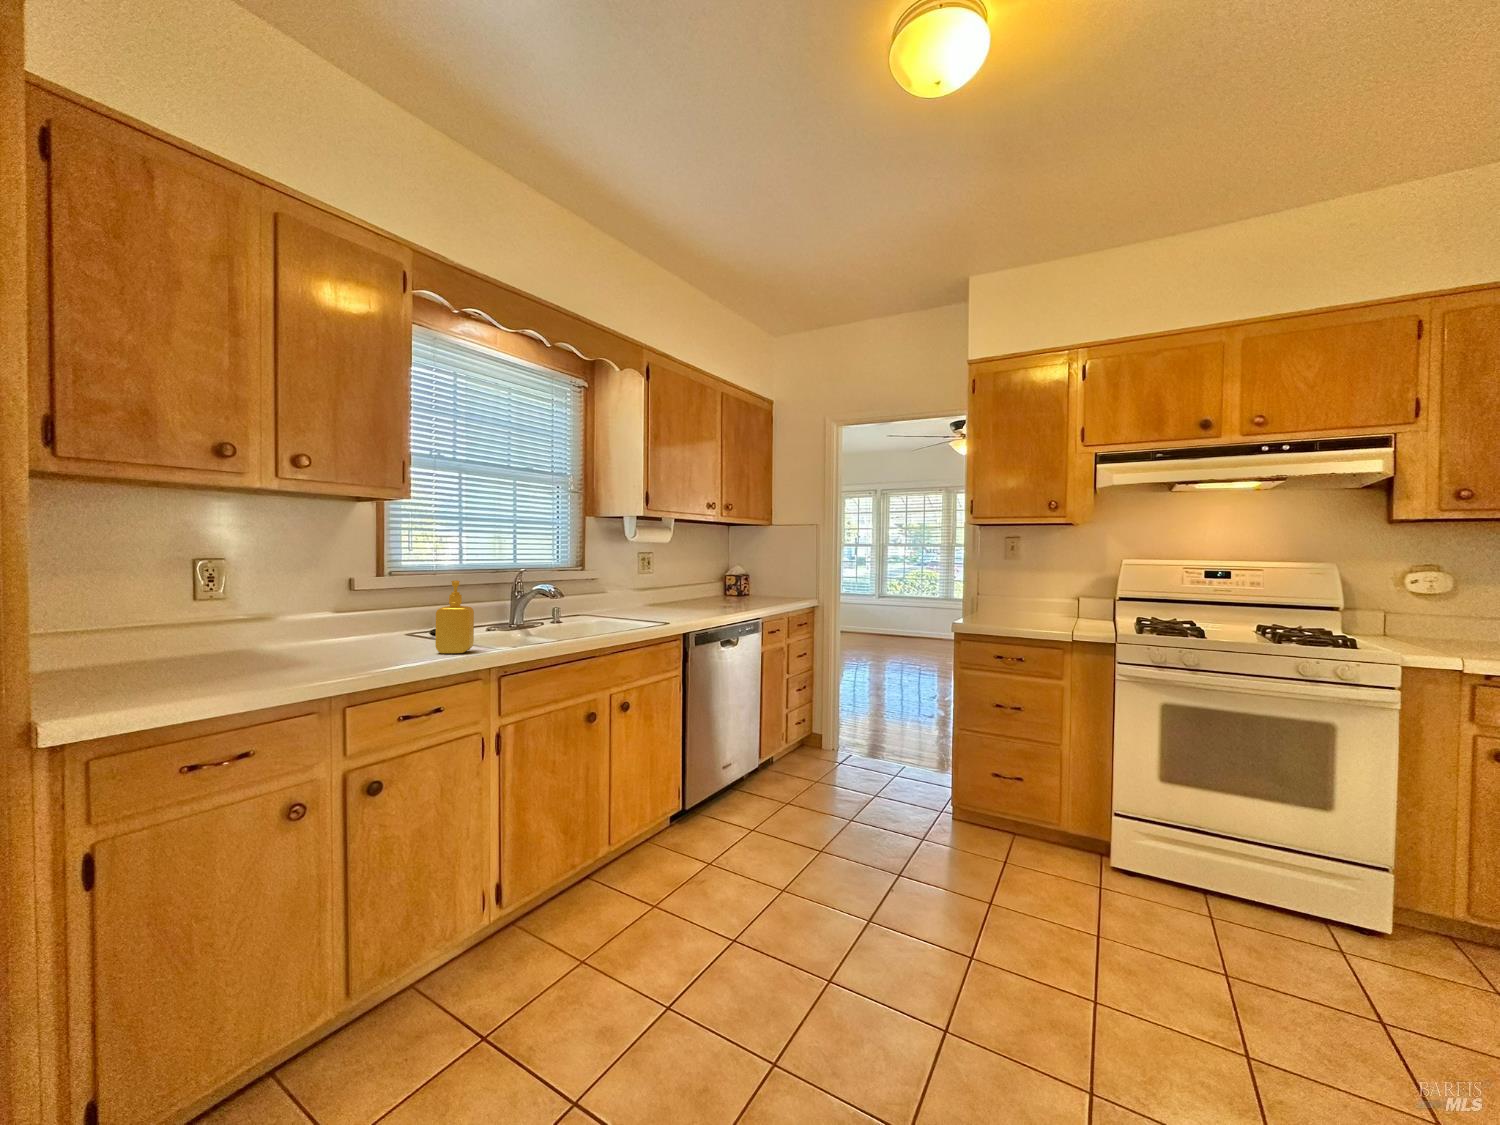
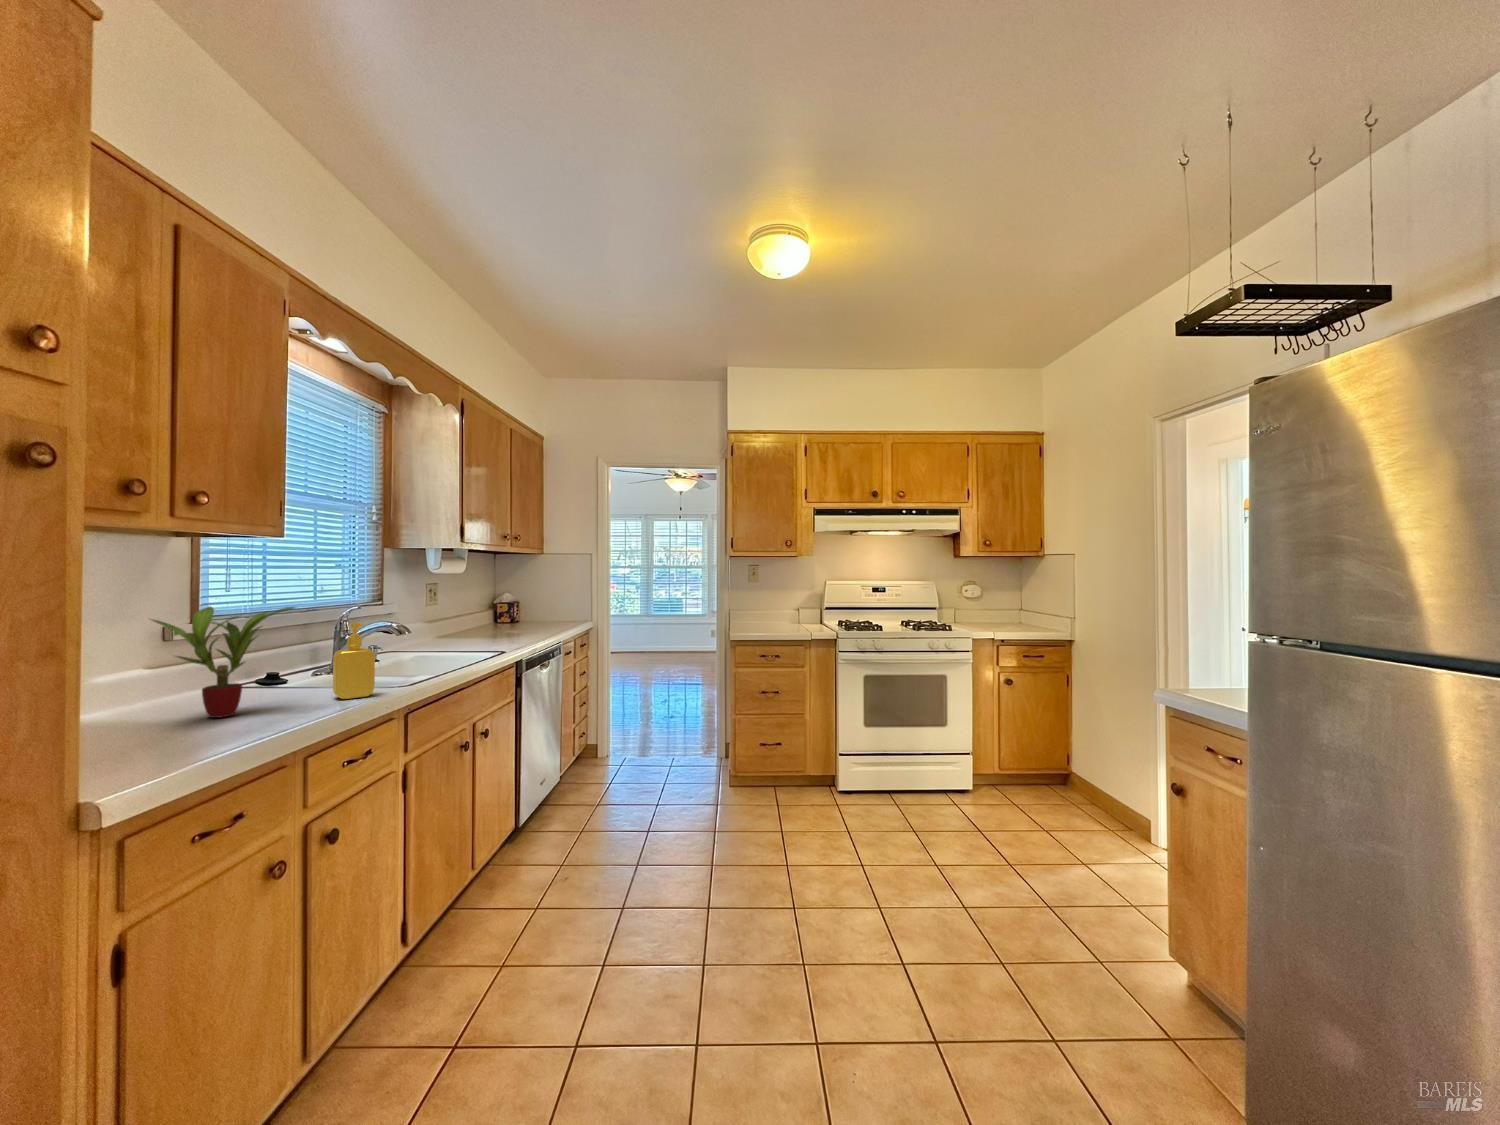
potted plant: none [279,560,395,658] -> present [153,606,294,718]

